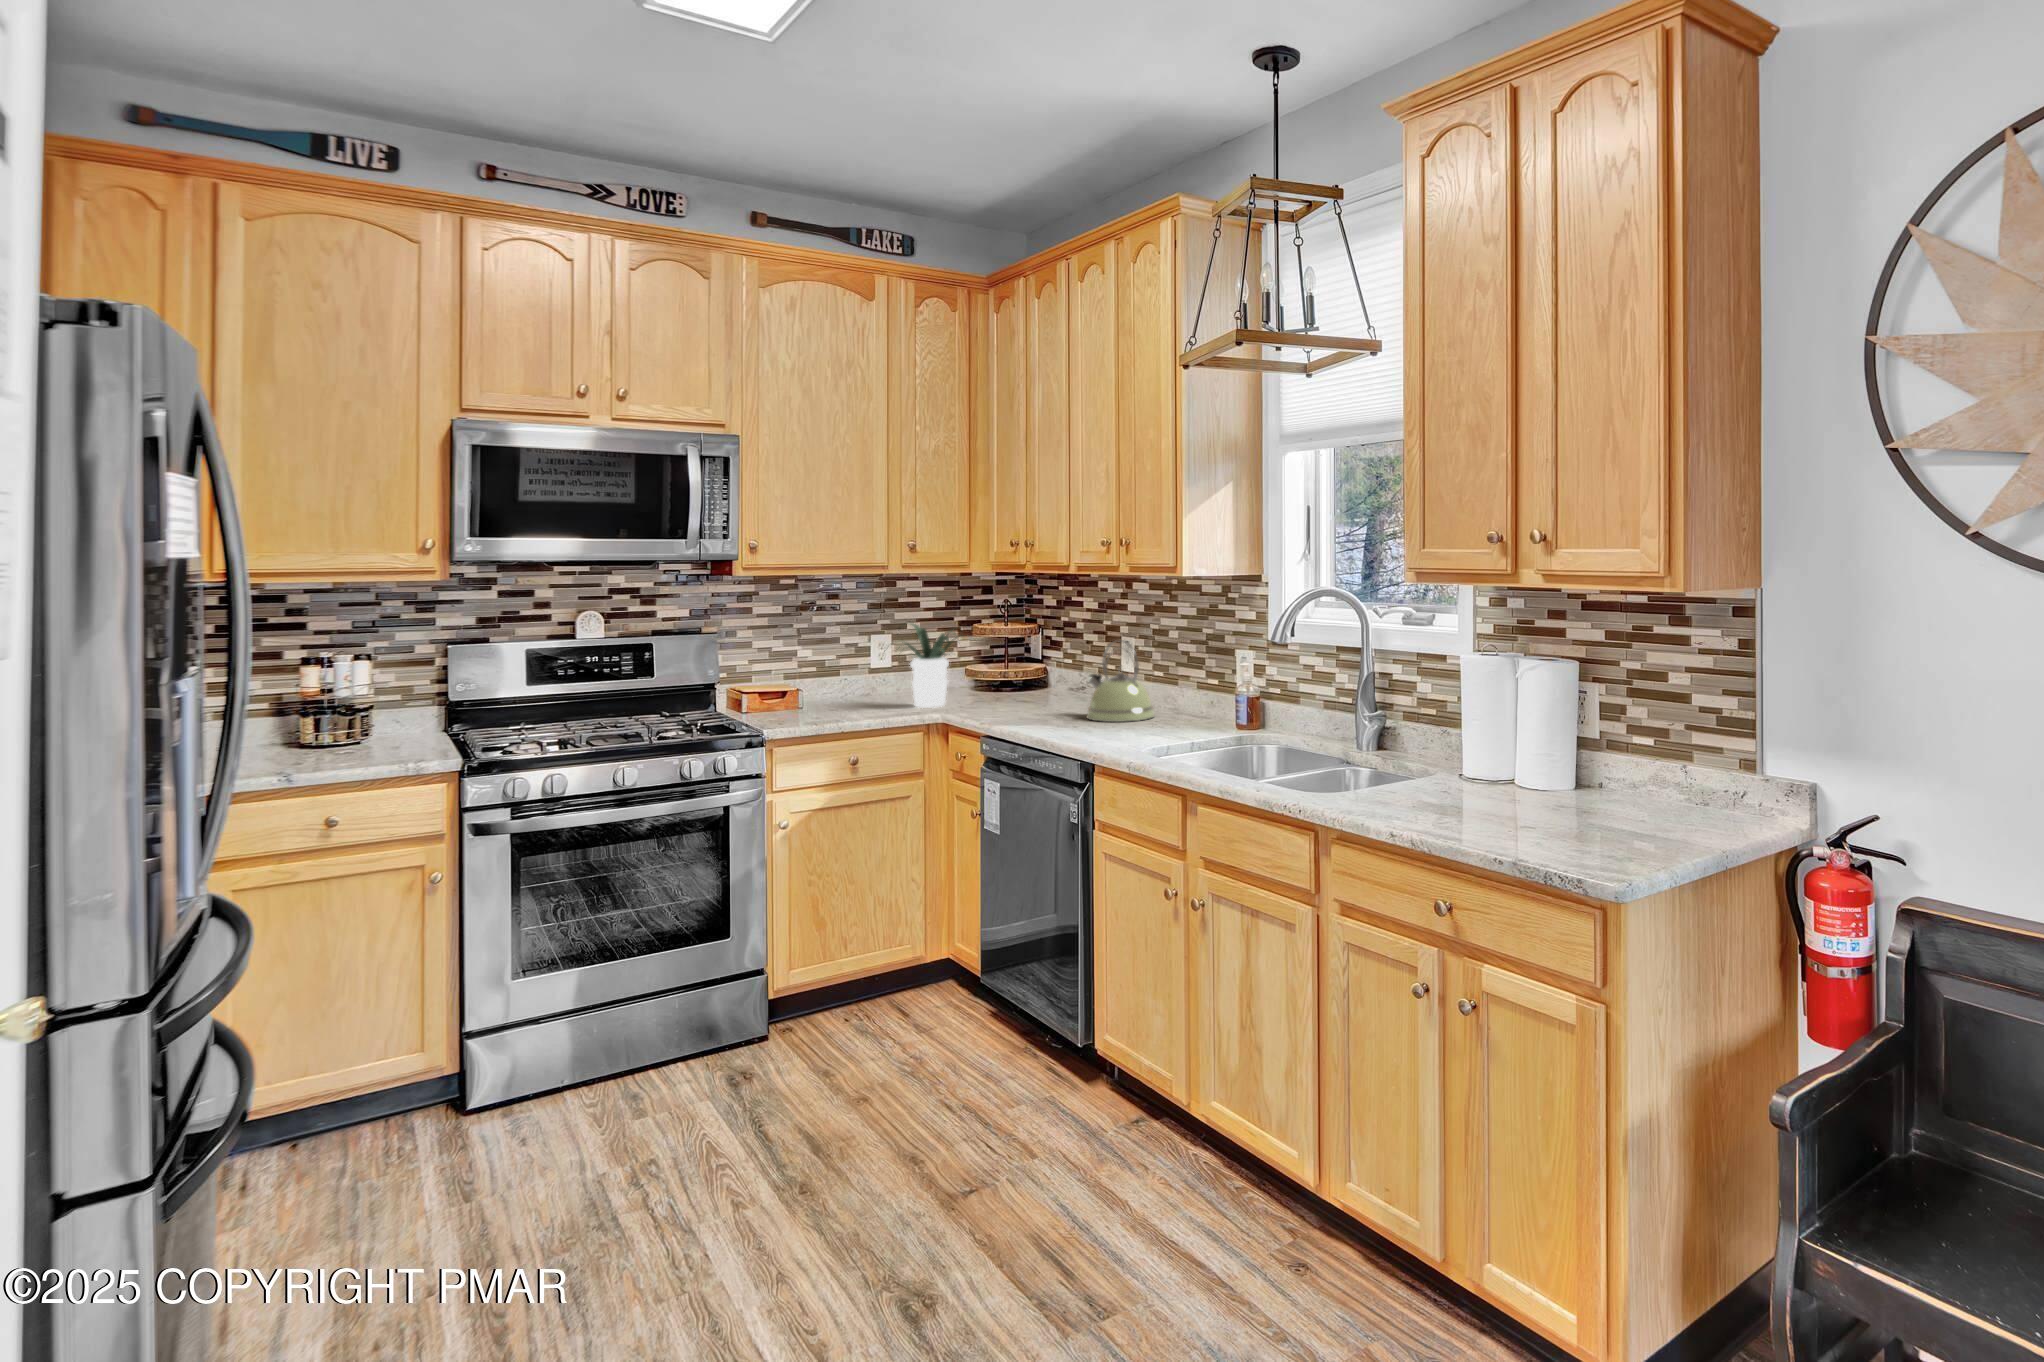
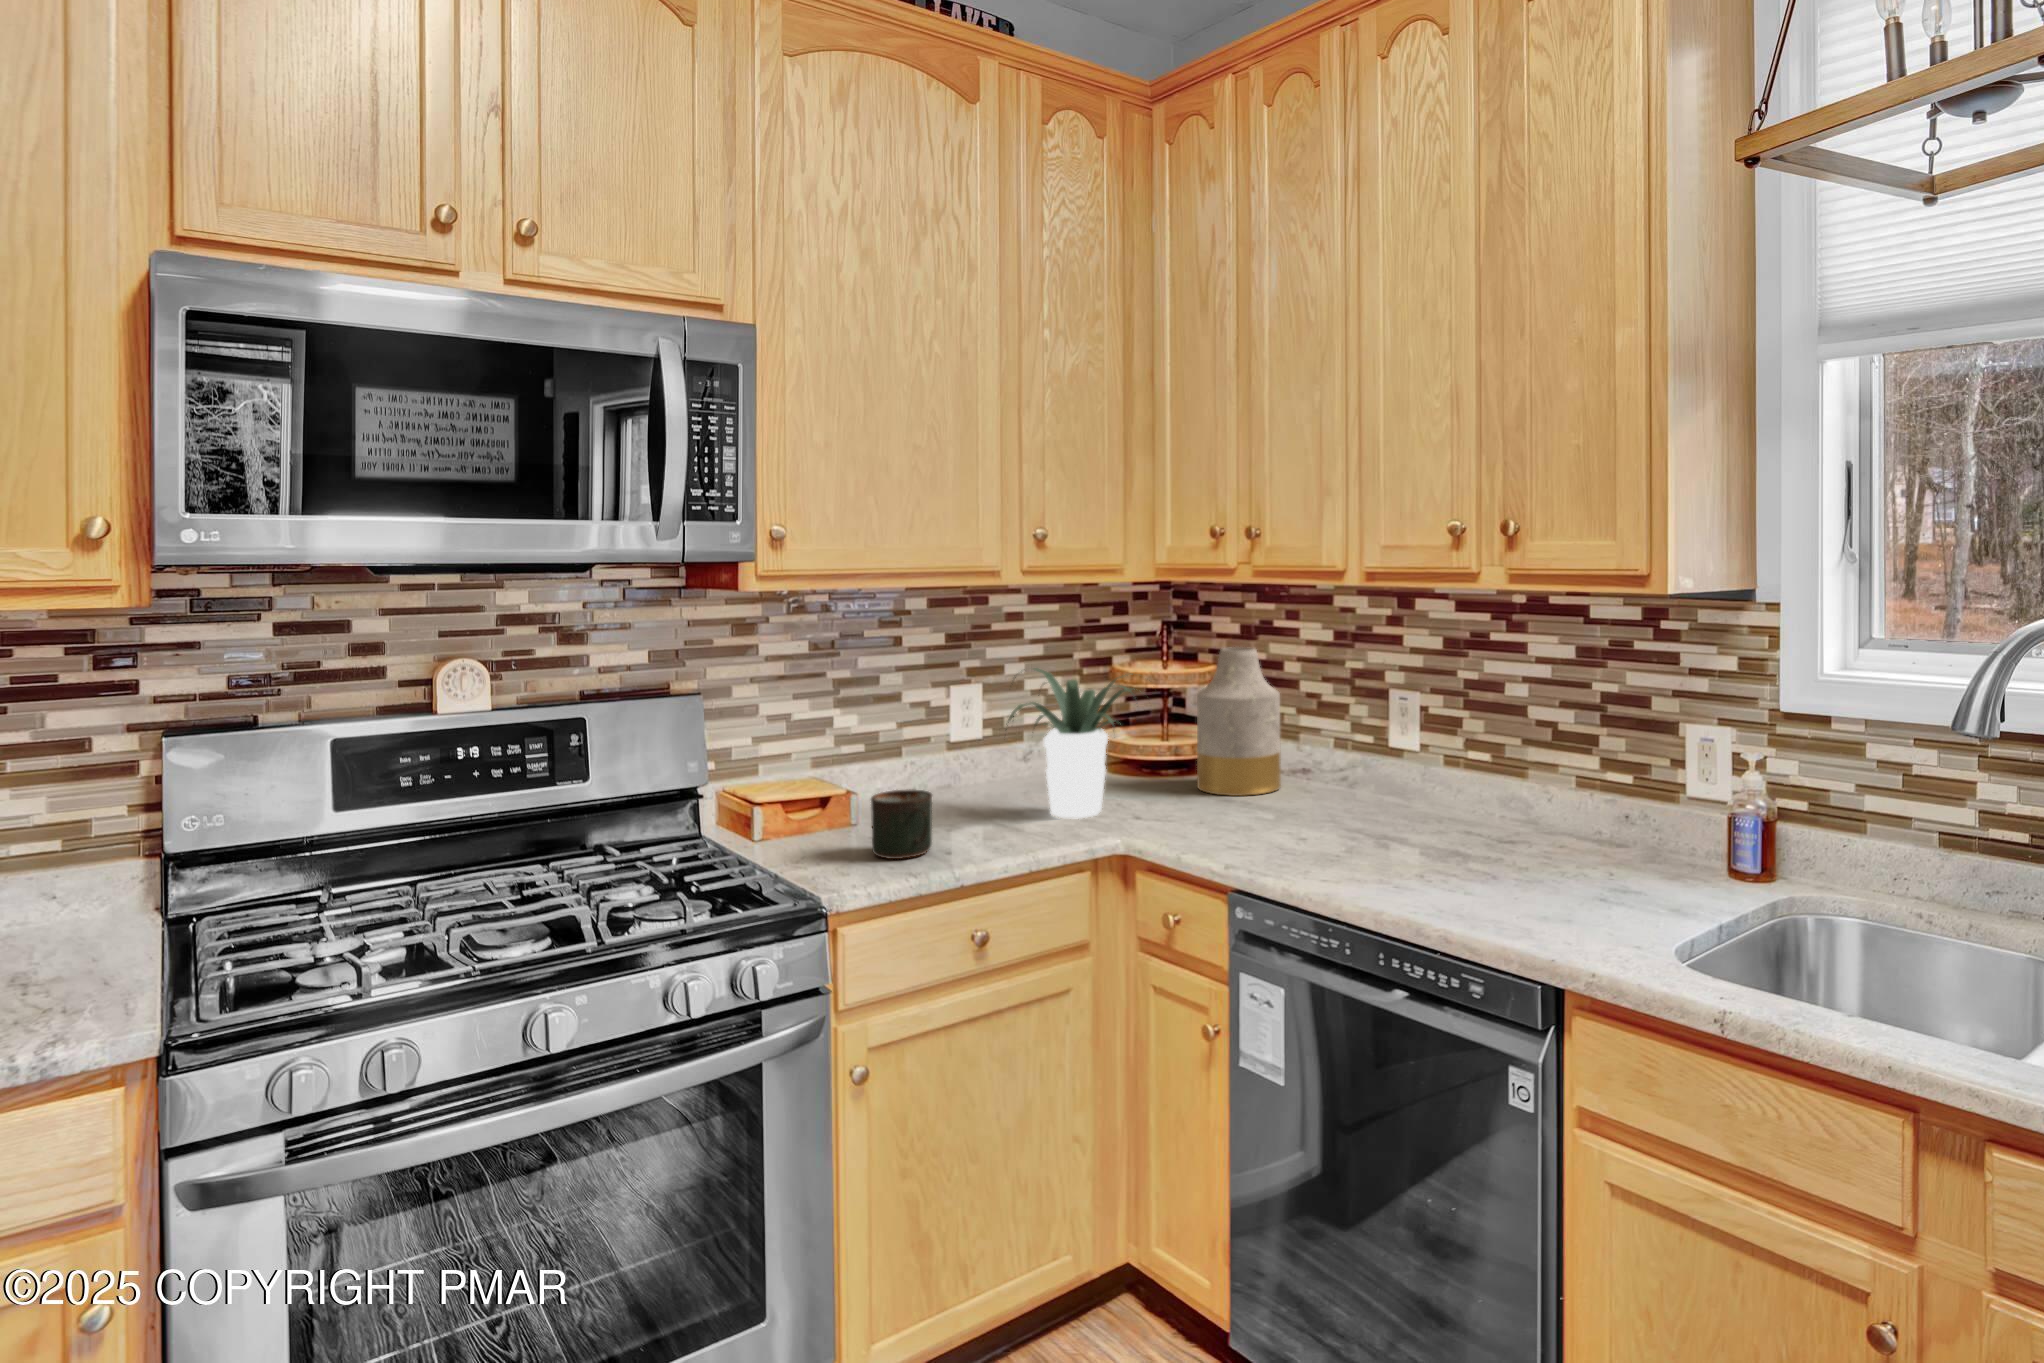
vase: none [1014,613,1065,701] -> present [1197,647,1281,796]
kettle: present [1087,641,1154,722] -> none [1382,702,1514,856]
mug: none [801,685,835,720] -> present [871,789,932,859]

